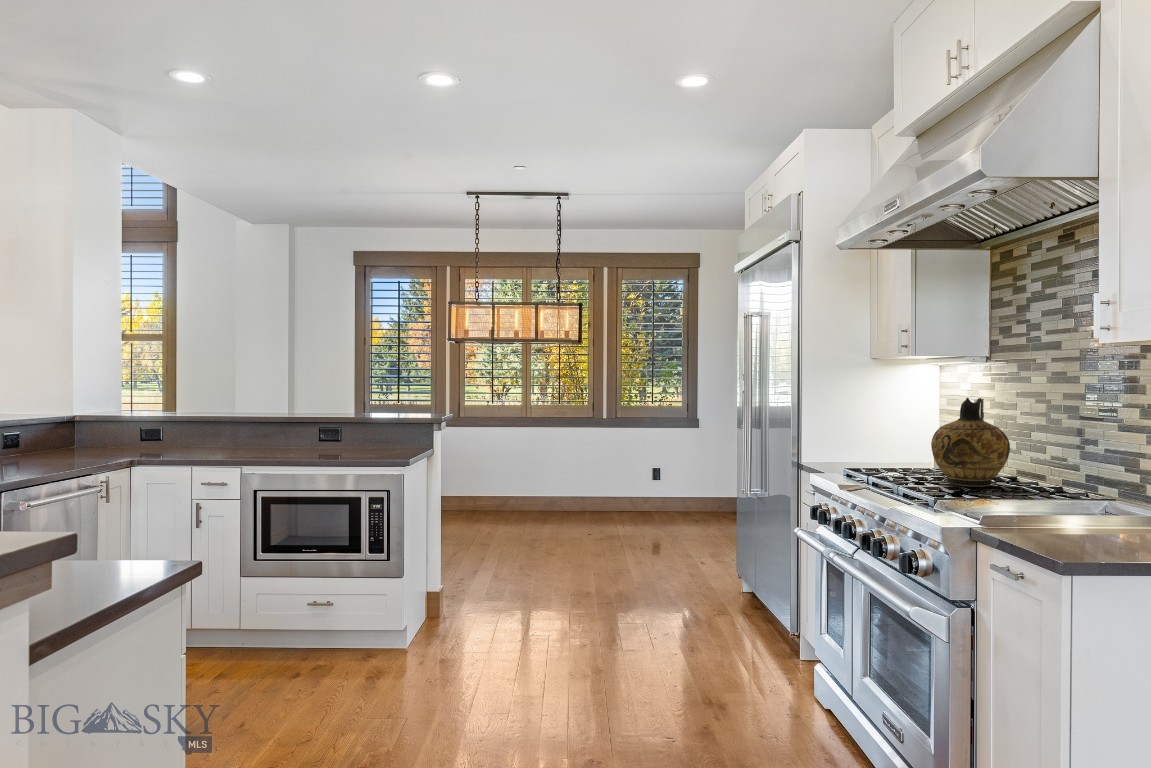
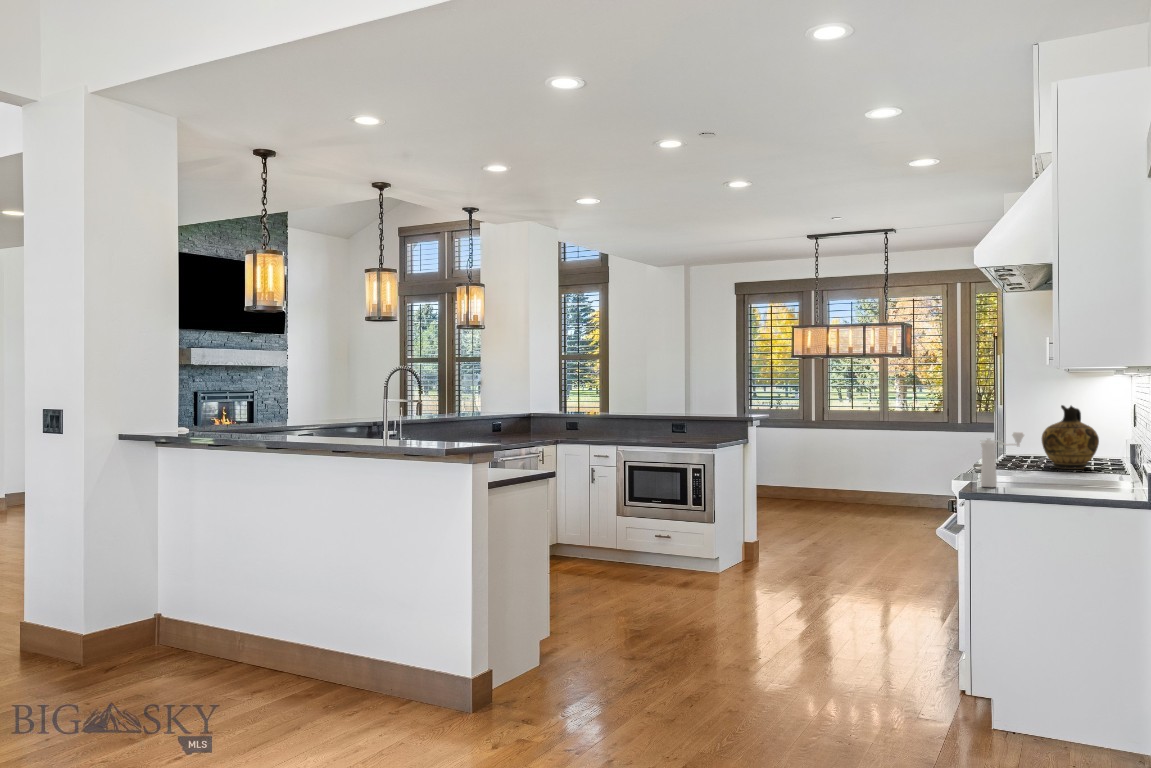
pepper mill: none [1038,441,1097,542] -> present [981,432,1024,487]

